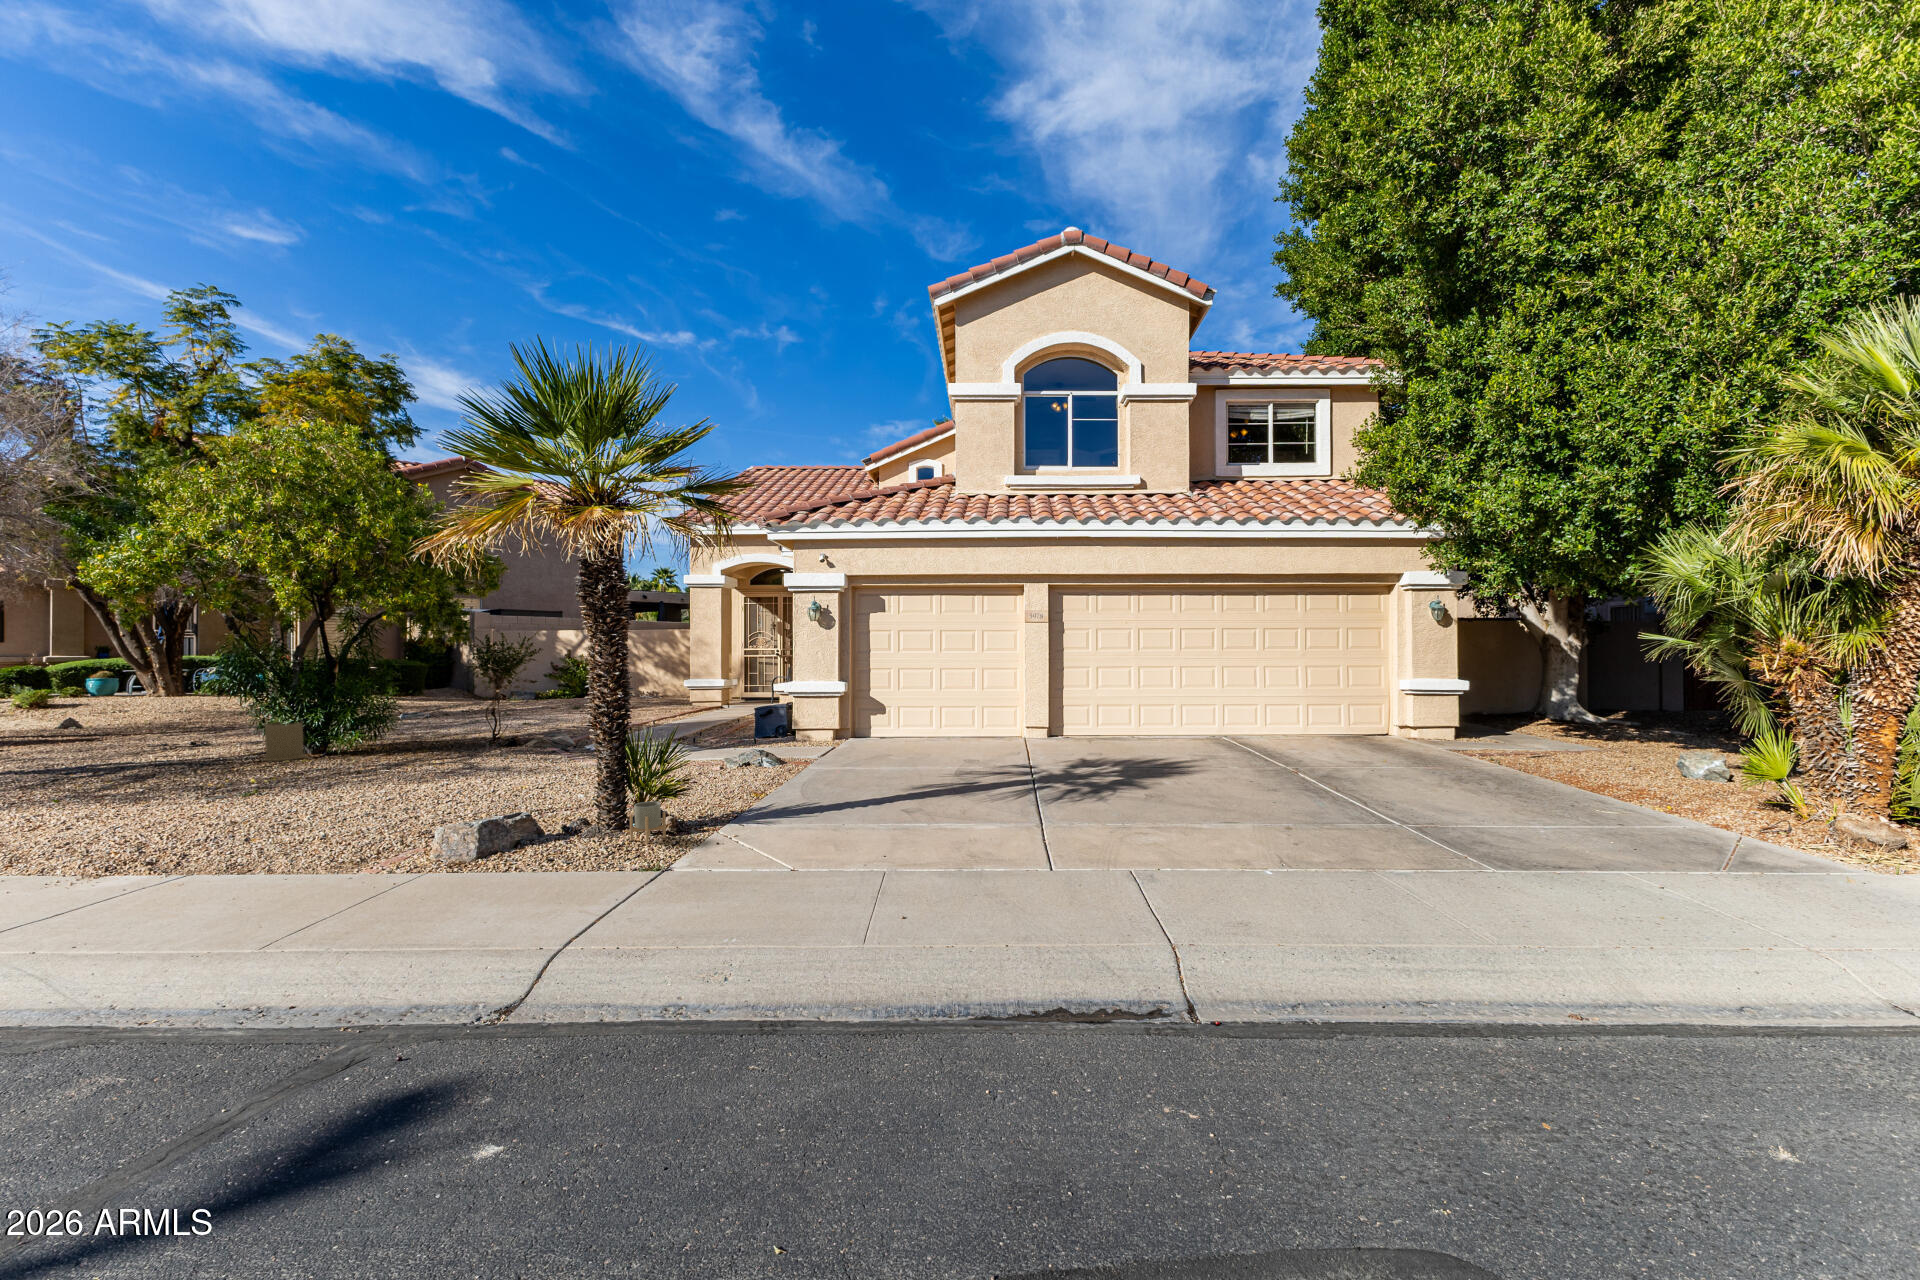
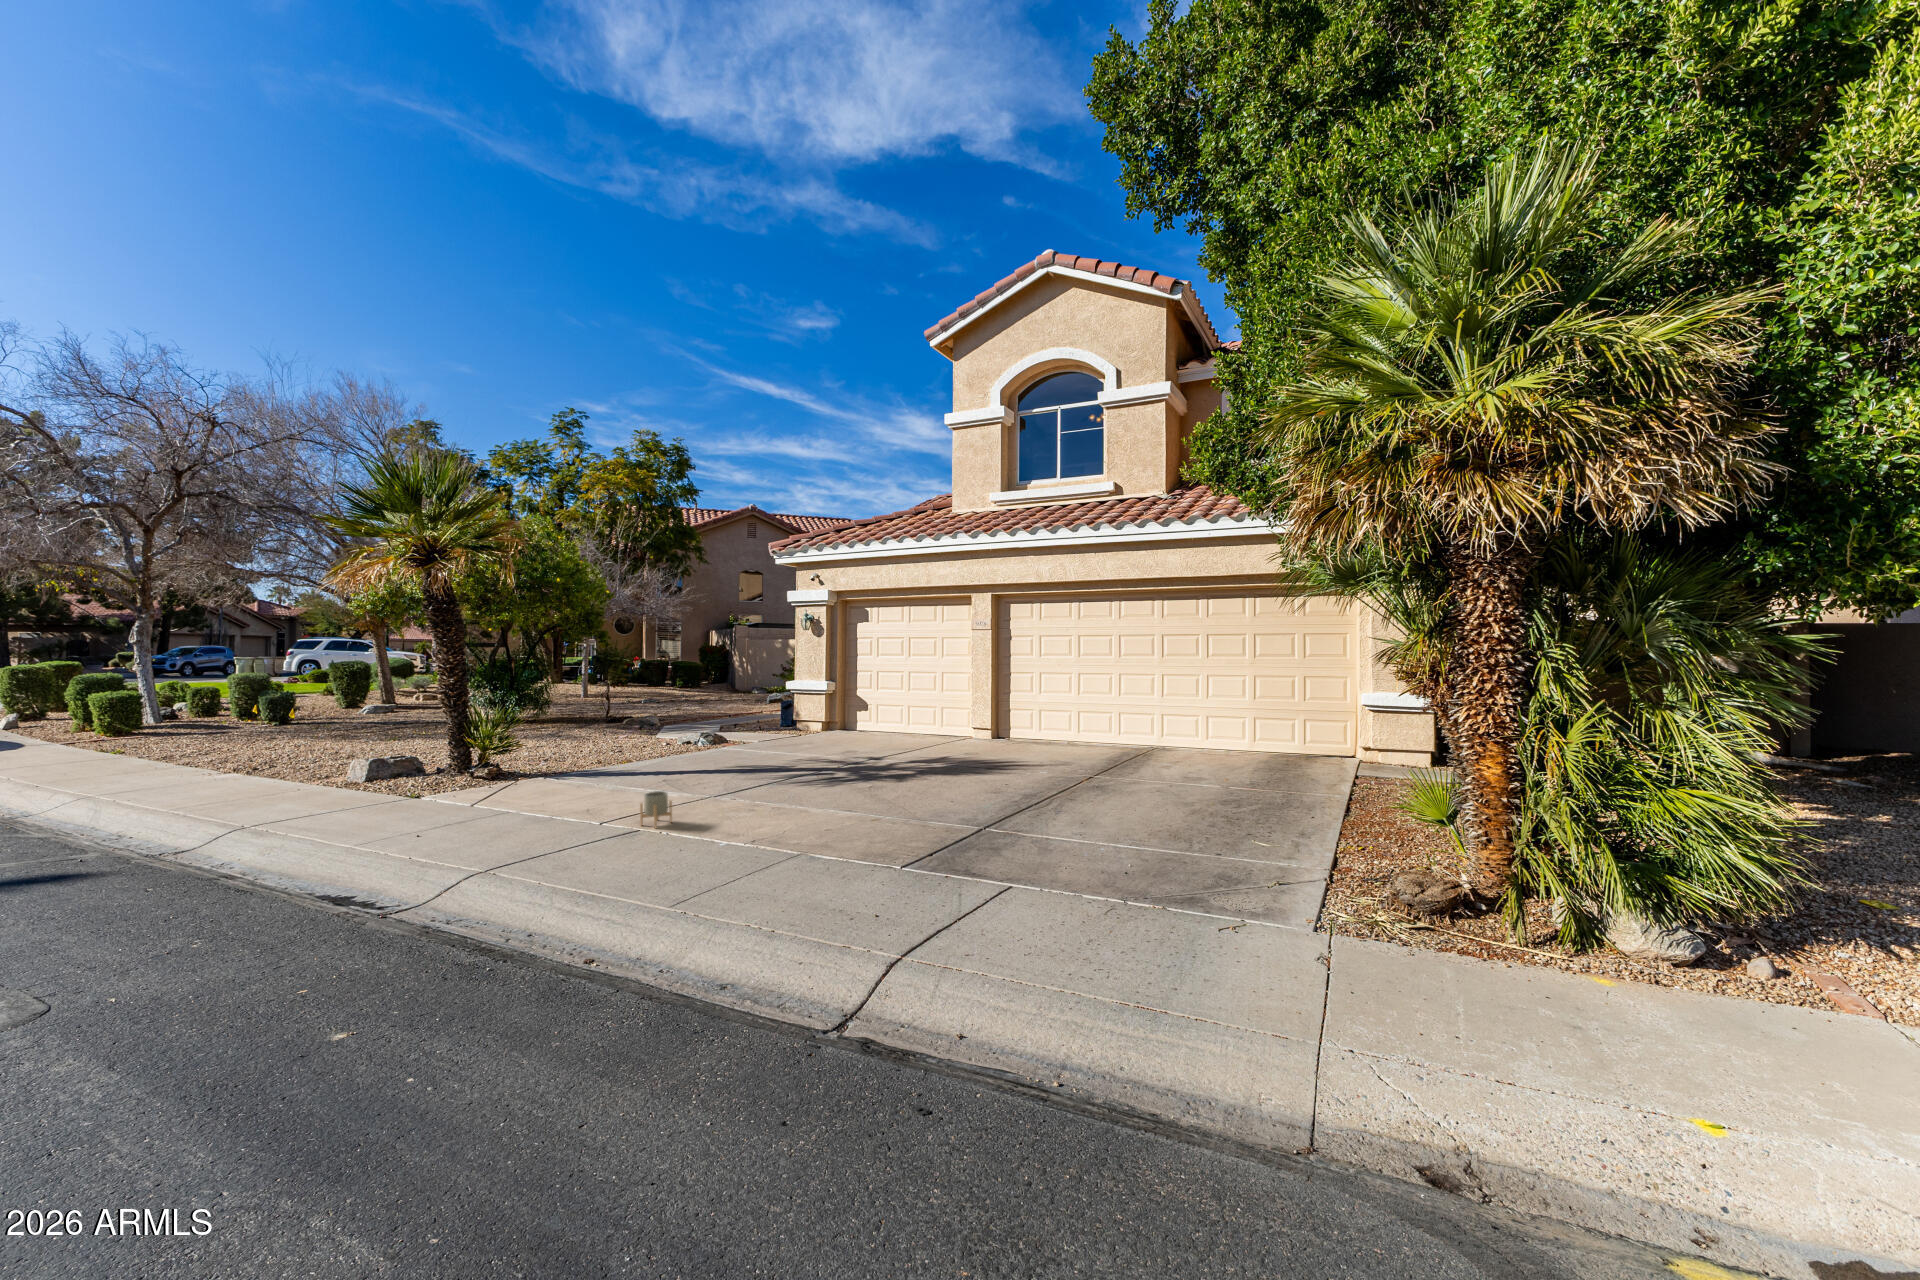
trash can: present [264,722,306,761] -> none [317,714,357,750]

